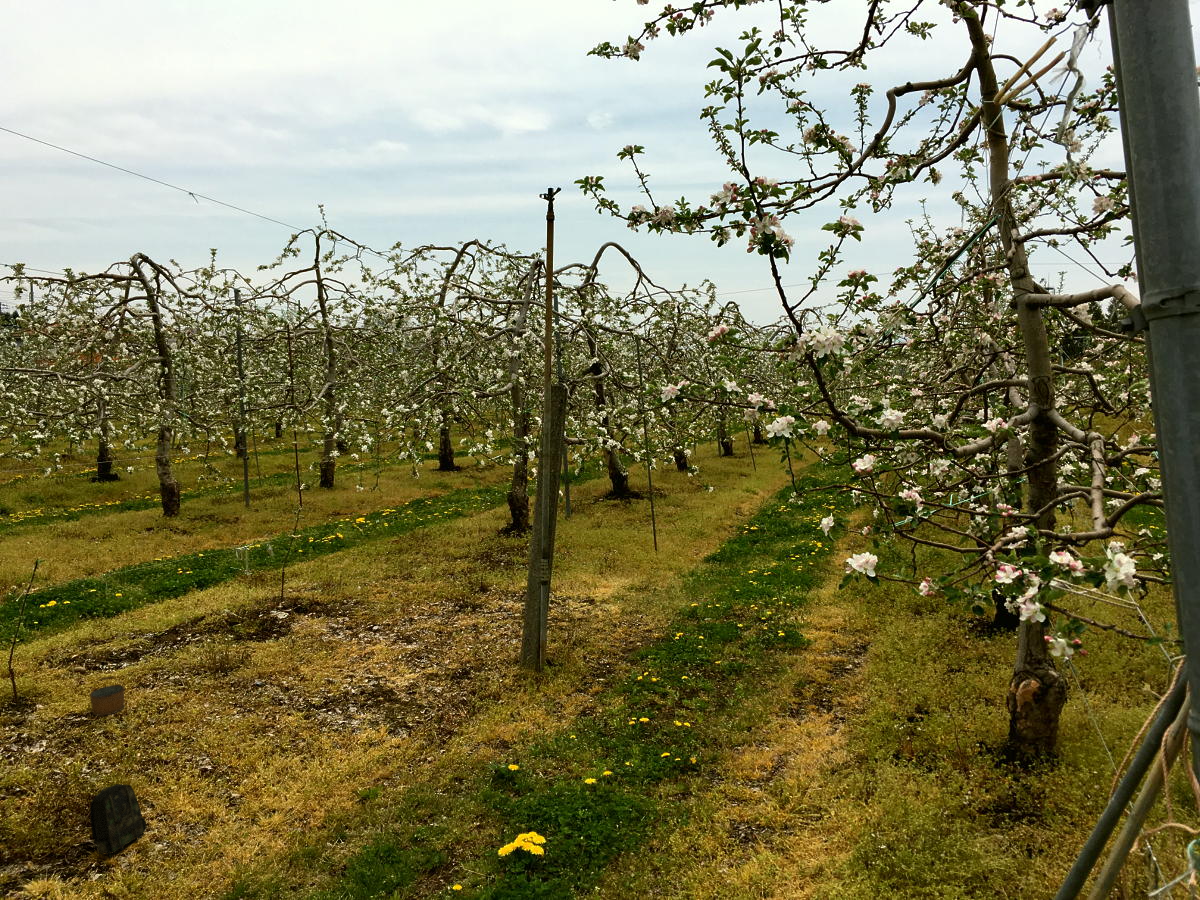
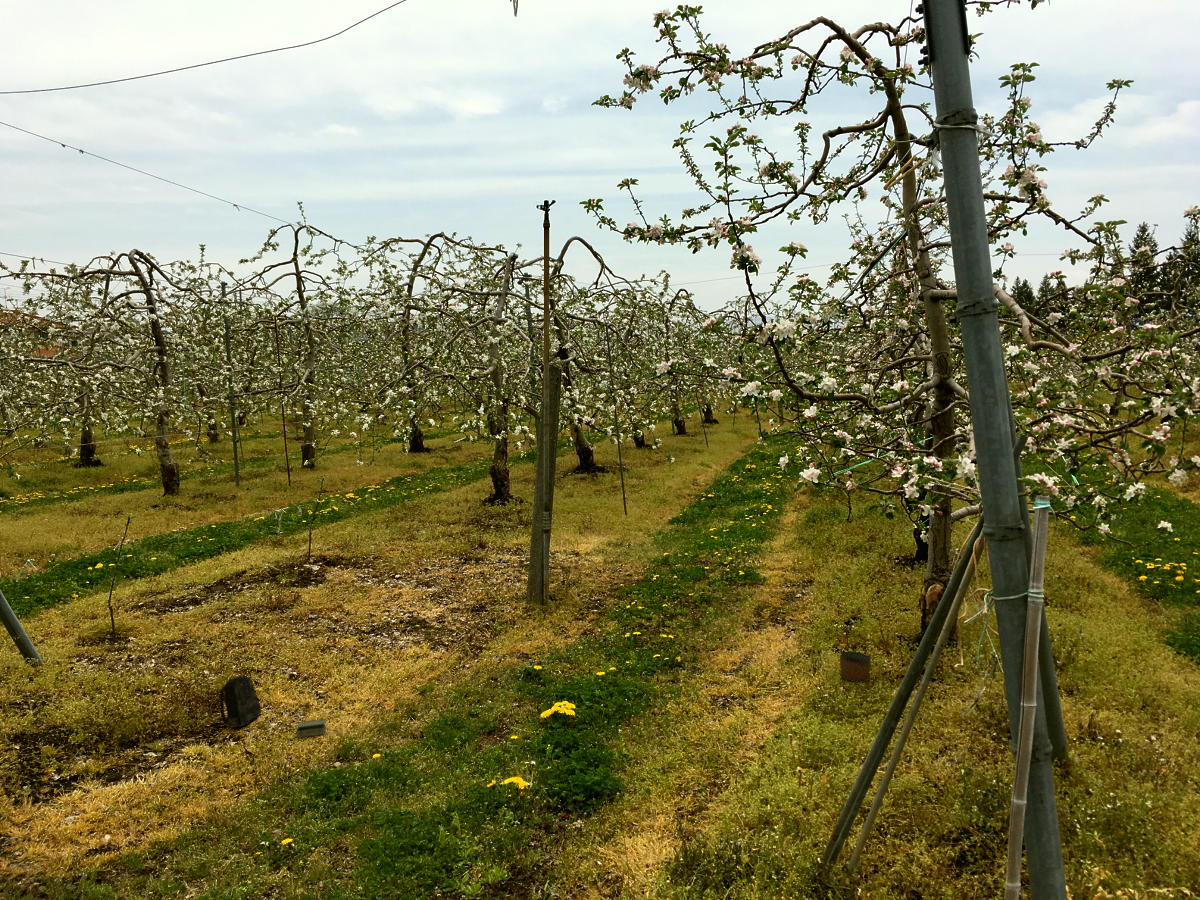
bucket: present [90,676,125,716] -> present [840,642,871,682]
toolbox: none [175,847,220,876] -> present [297,719,326,738]

